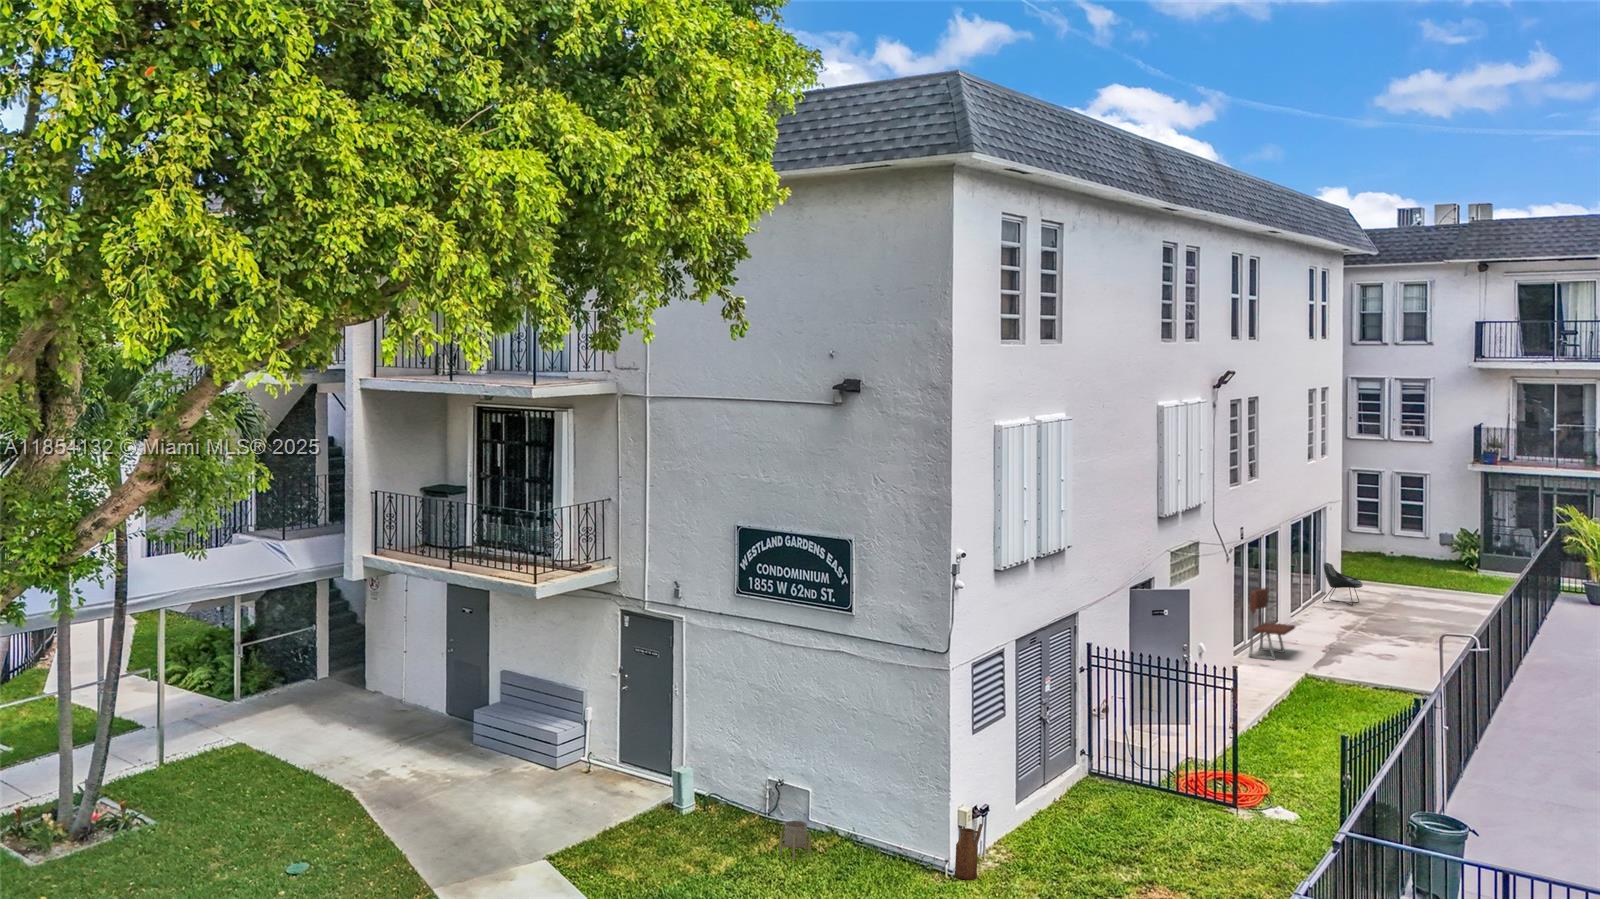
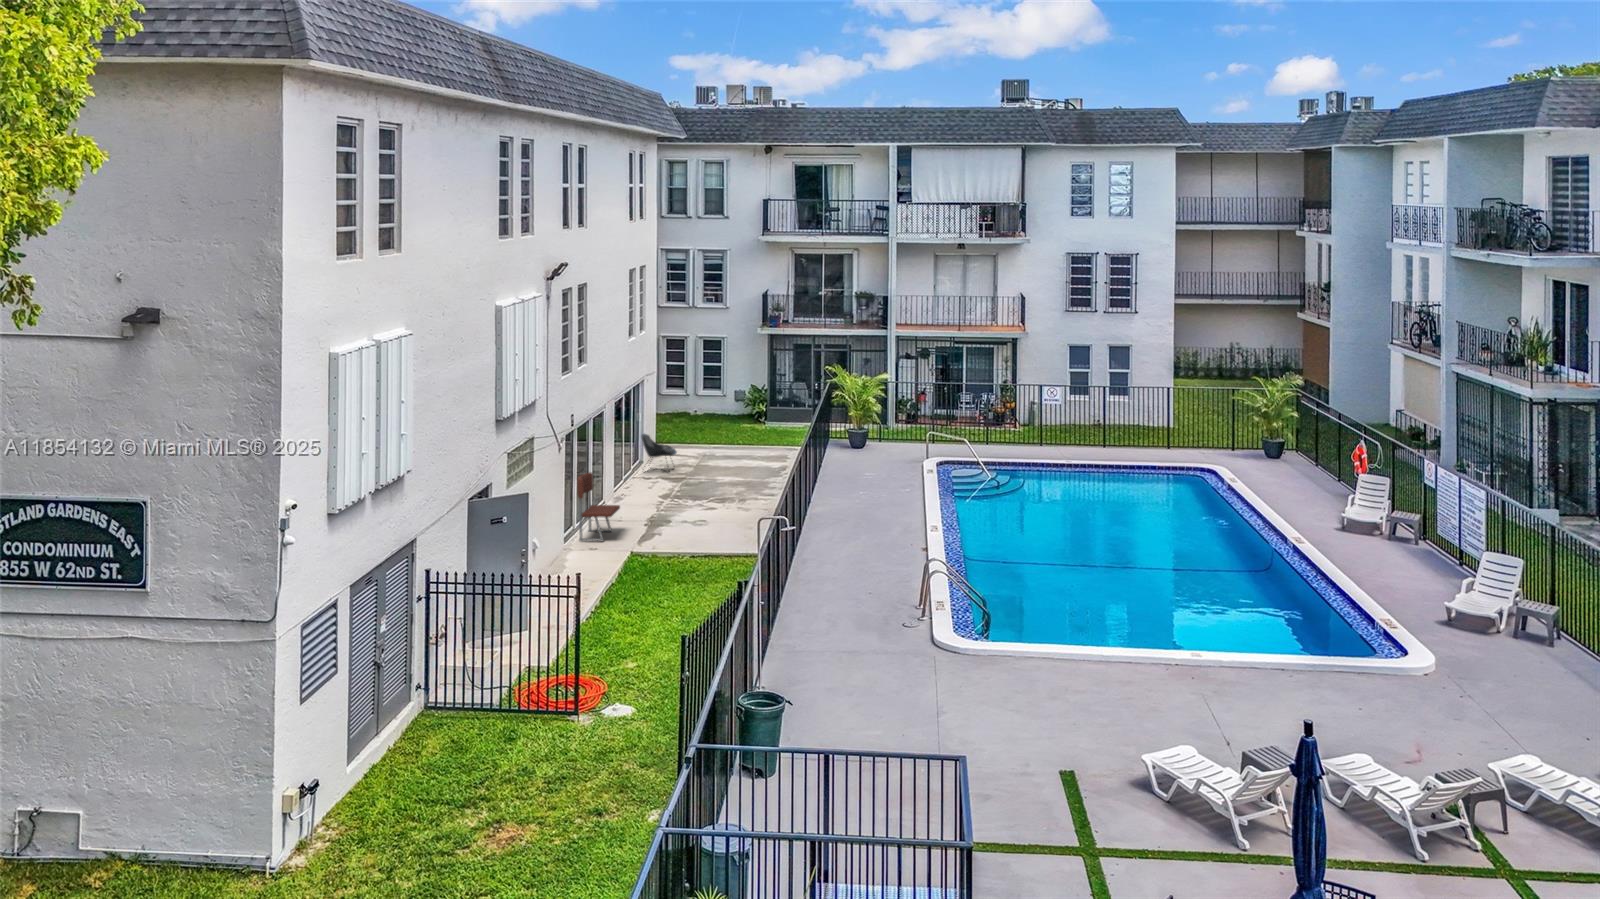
planter: present [779,821,811,861] -> none [75,829,116,876]
watering can: present [955,824,983,880] -> none [290,795,318,859]

